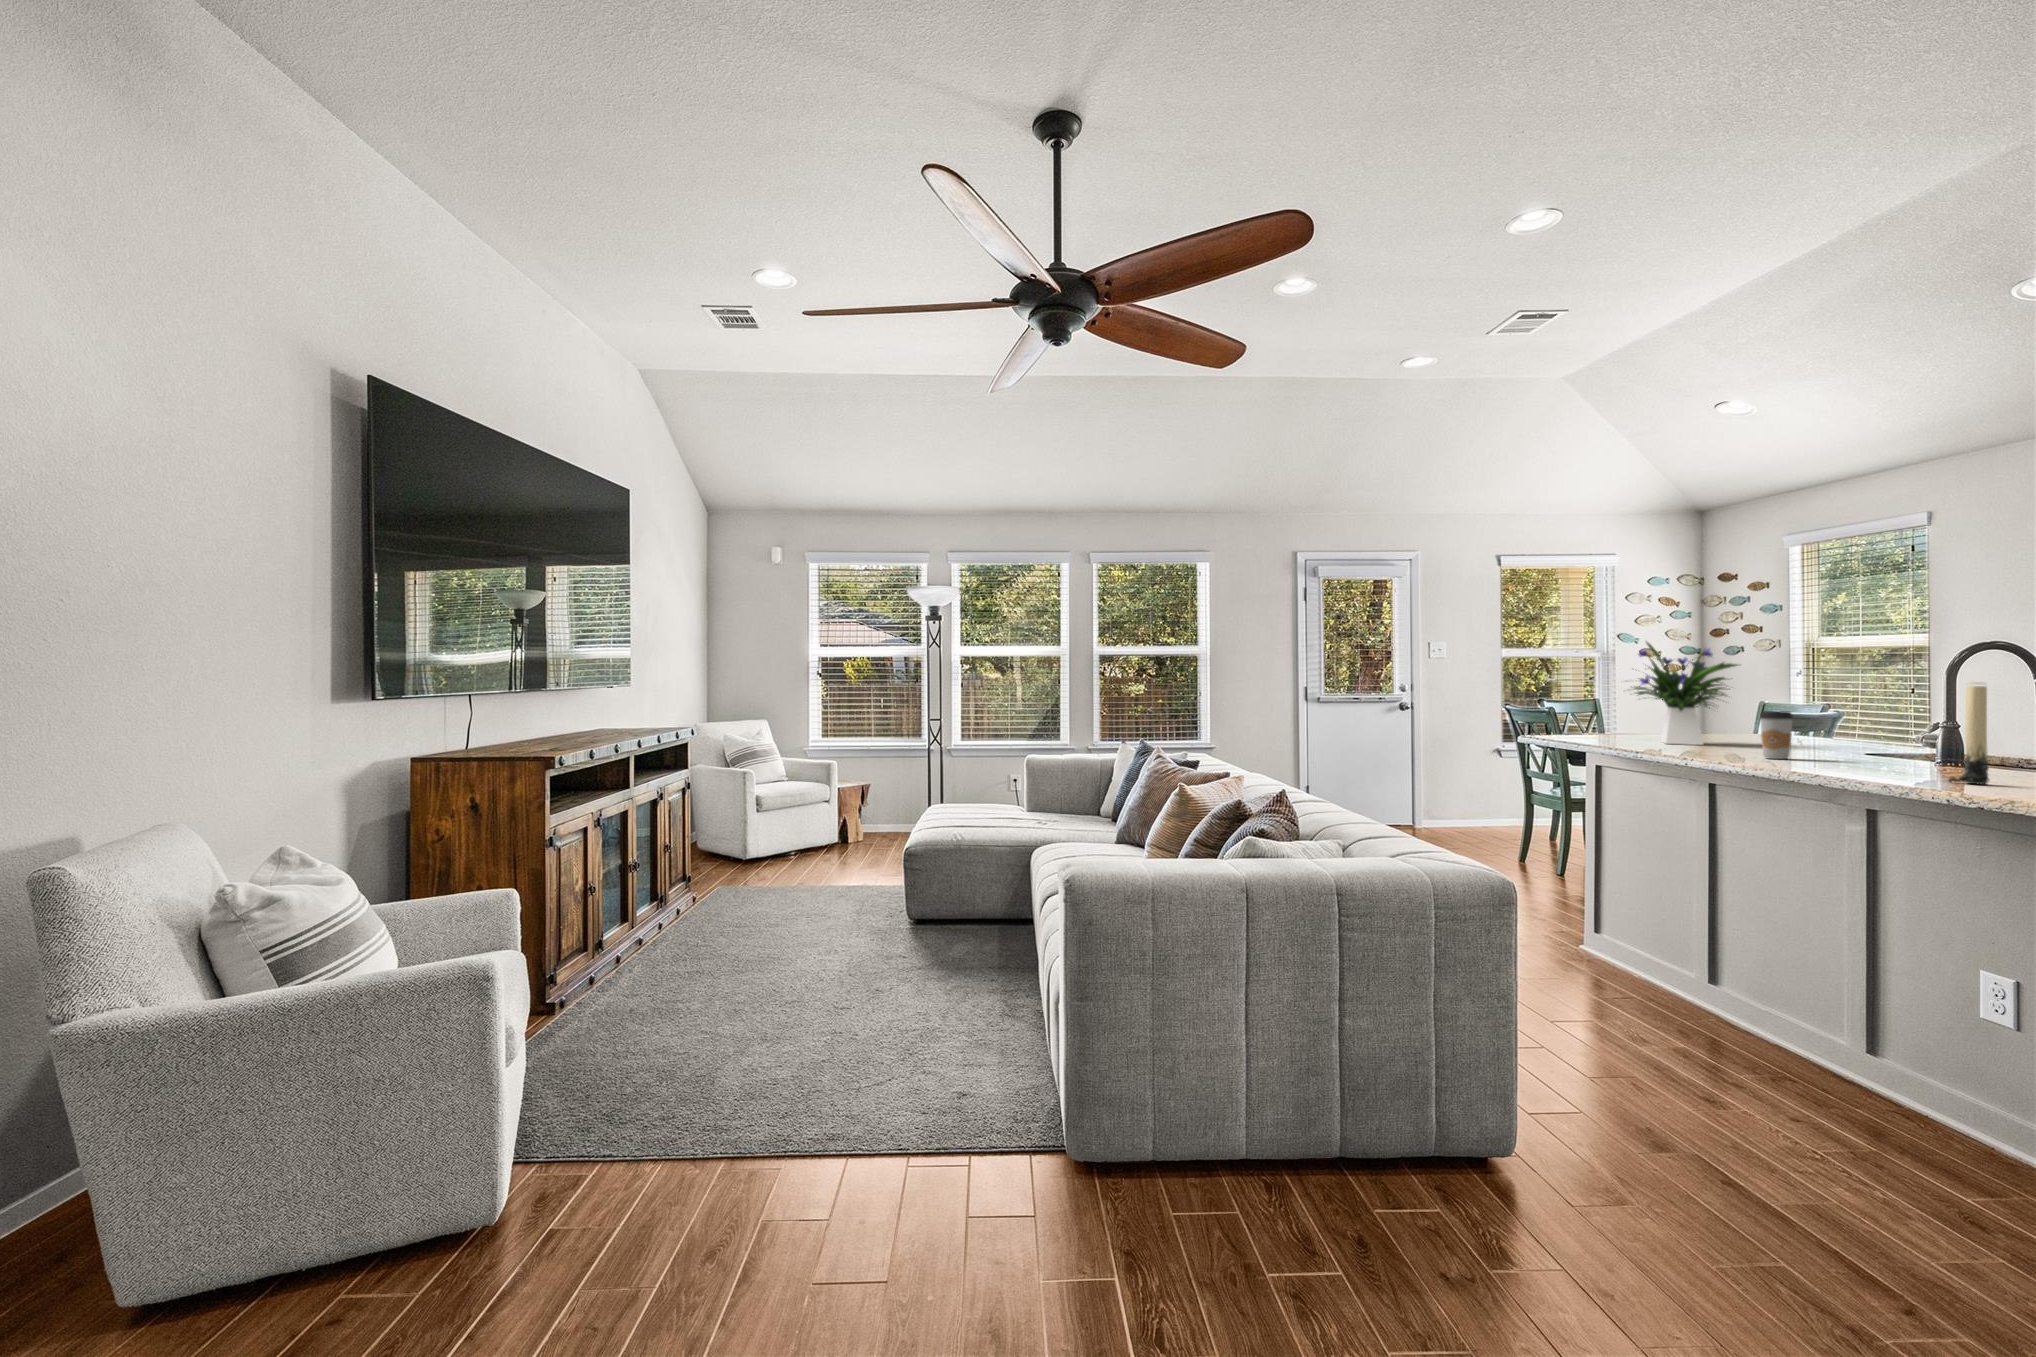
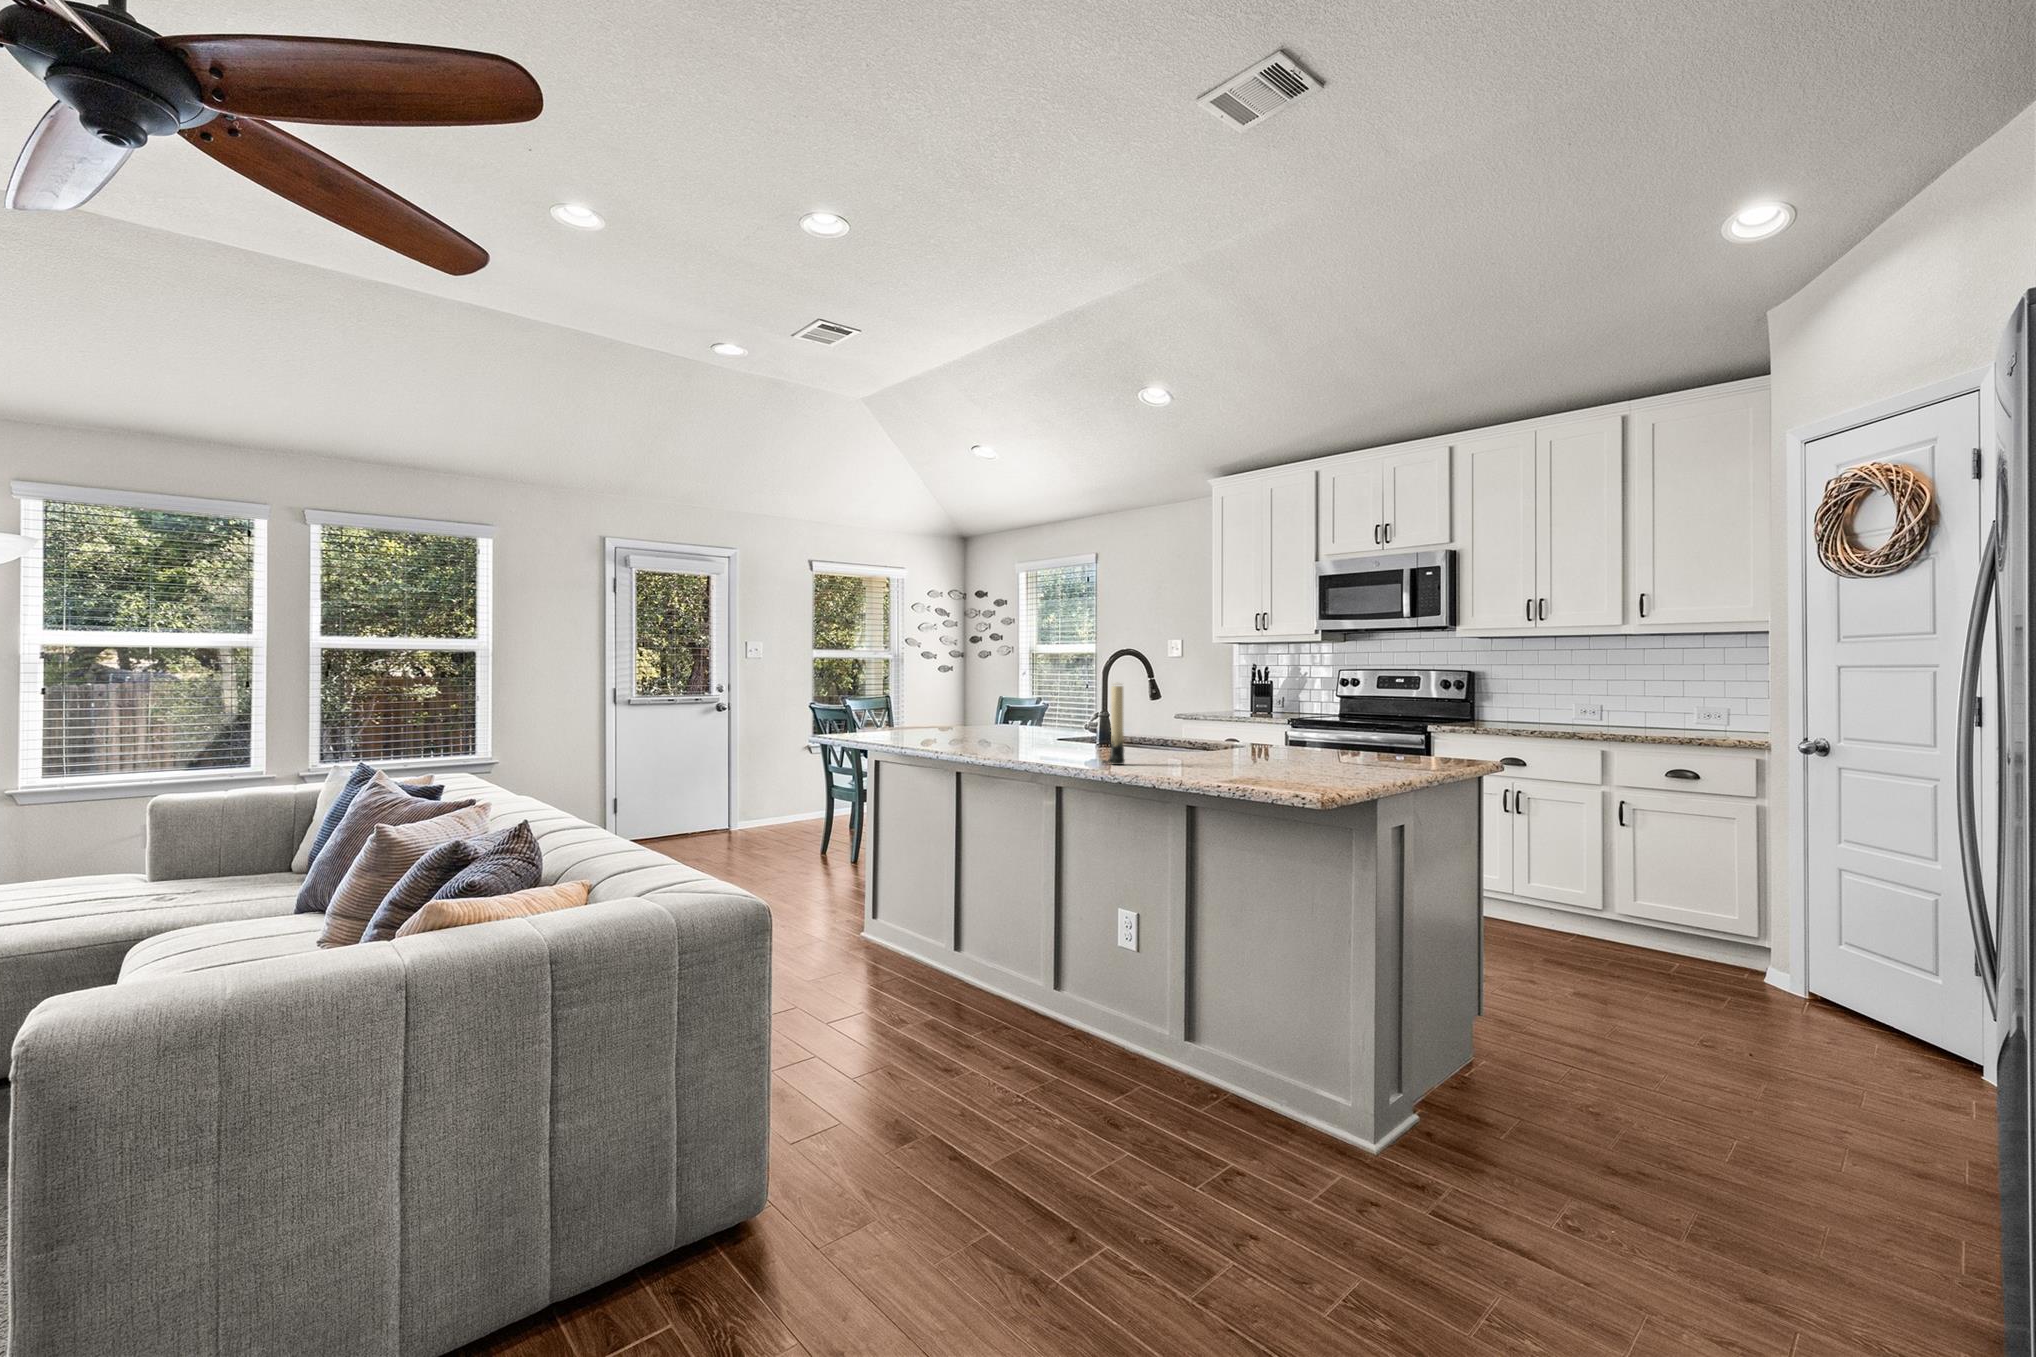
flower arrangement: present [1631,642,1738,745] -> none [891,645,980,739]
coffee cup: present [1760,711,1793,759] -> none [988,708,1010,750]

